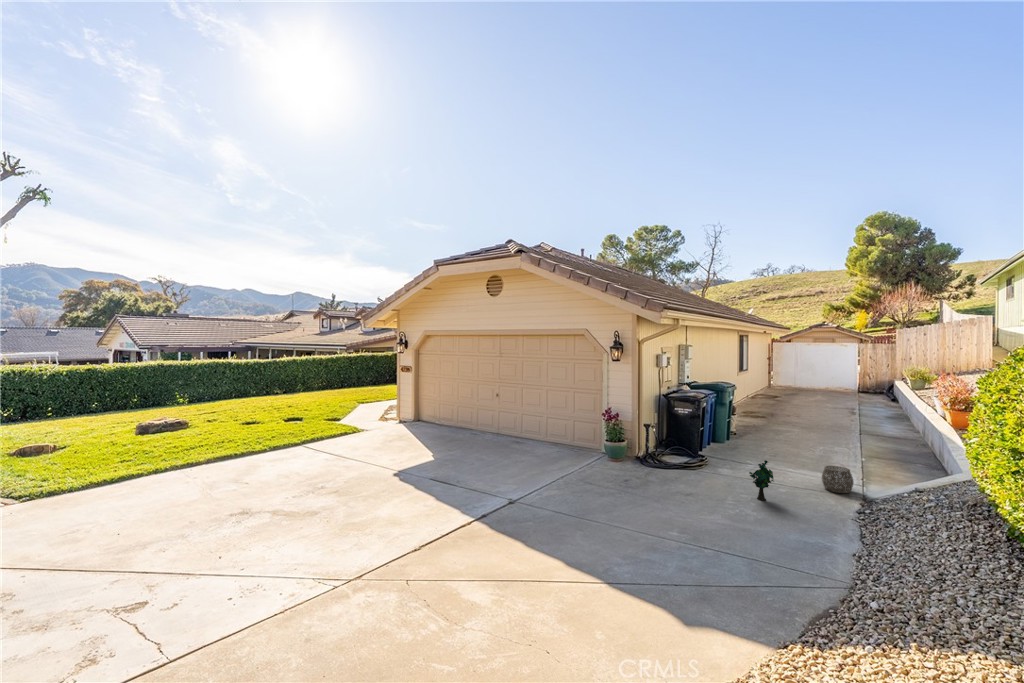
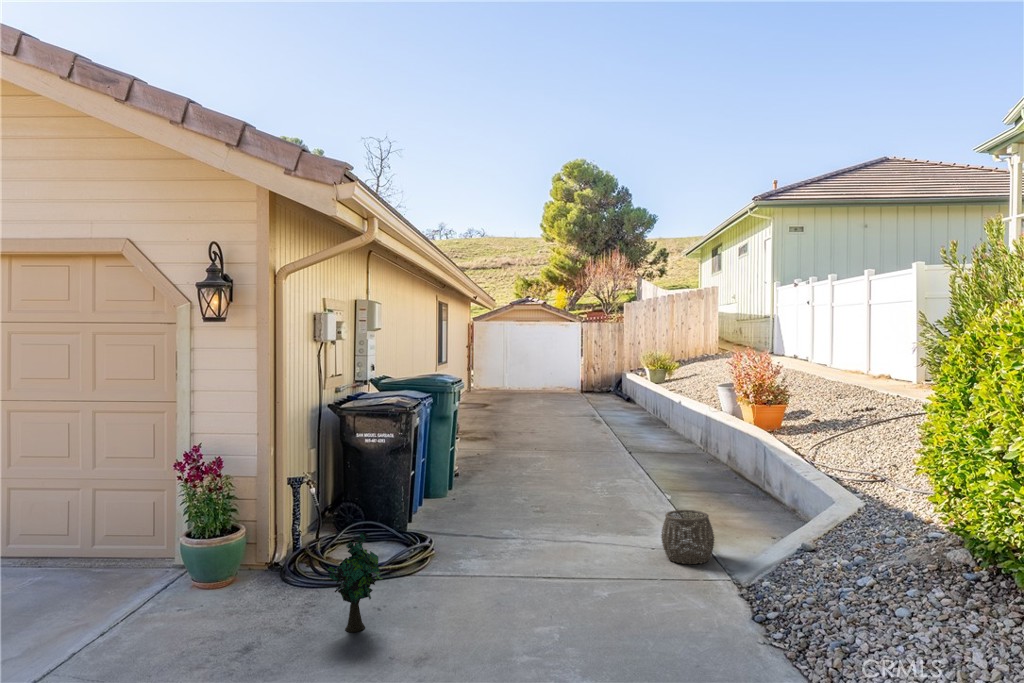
decorative plant: present [749,460,774,500] -> present [327,532,382,632]

